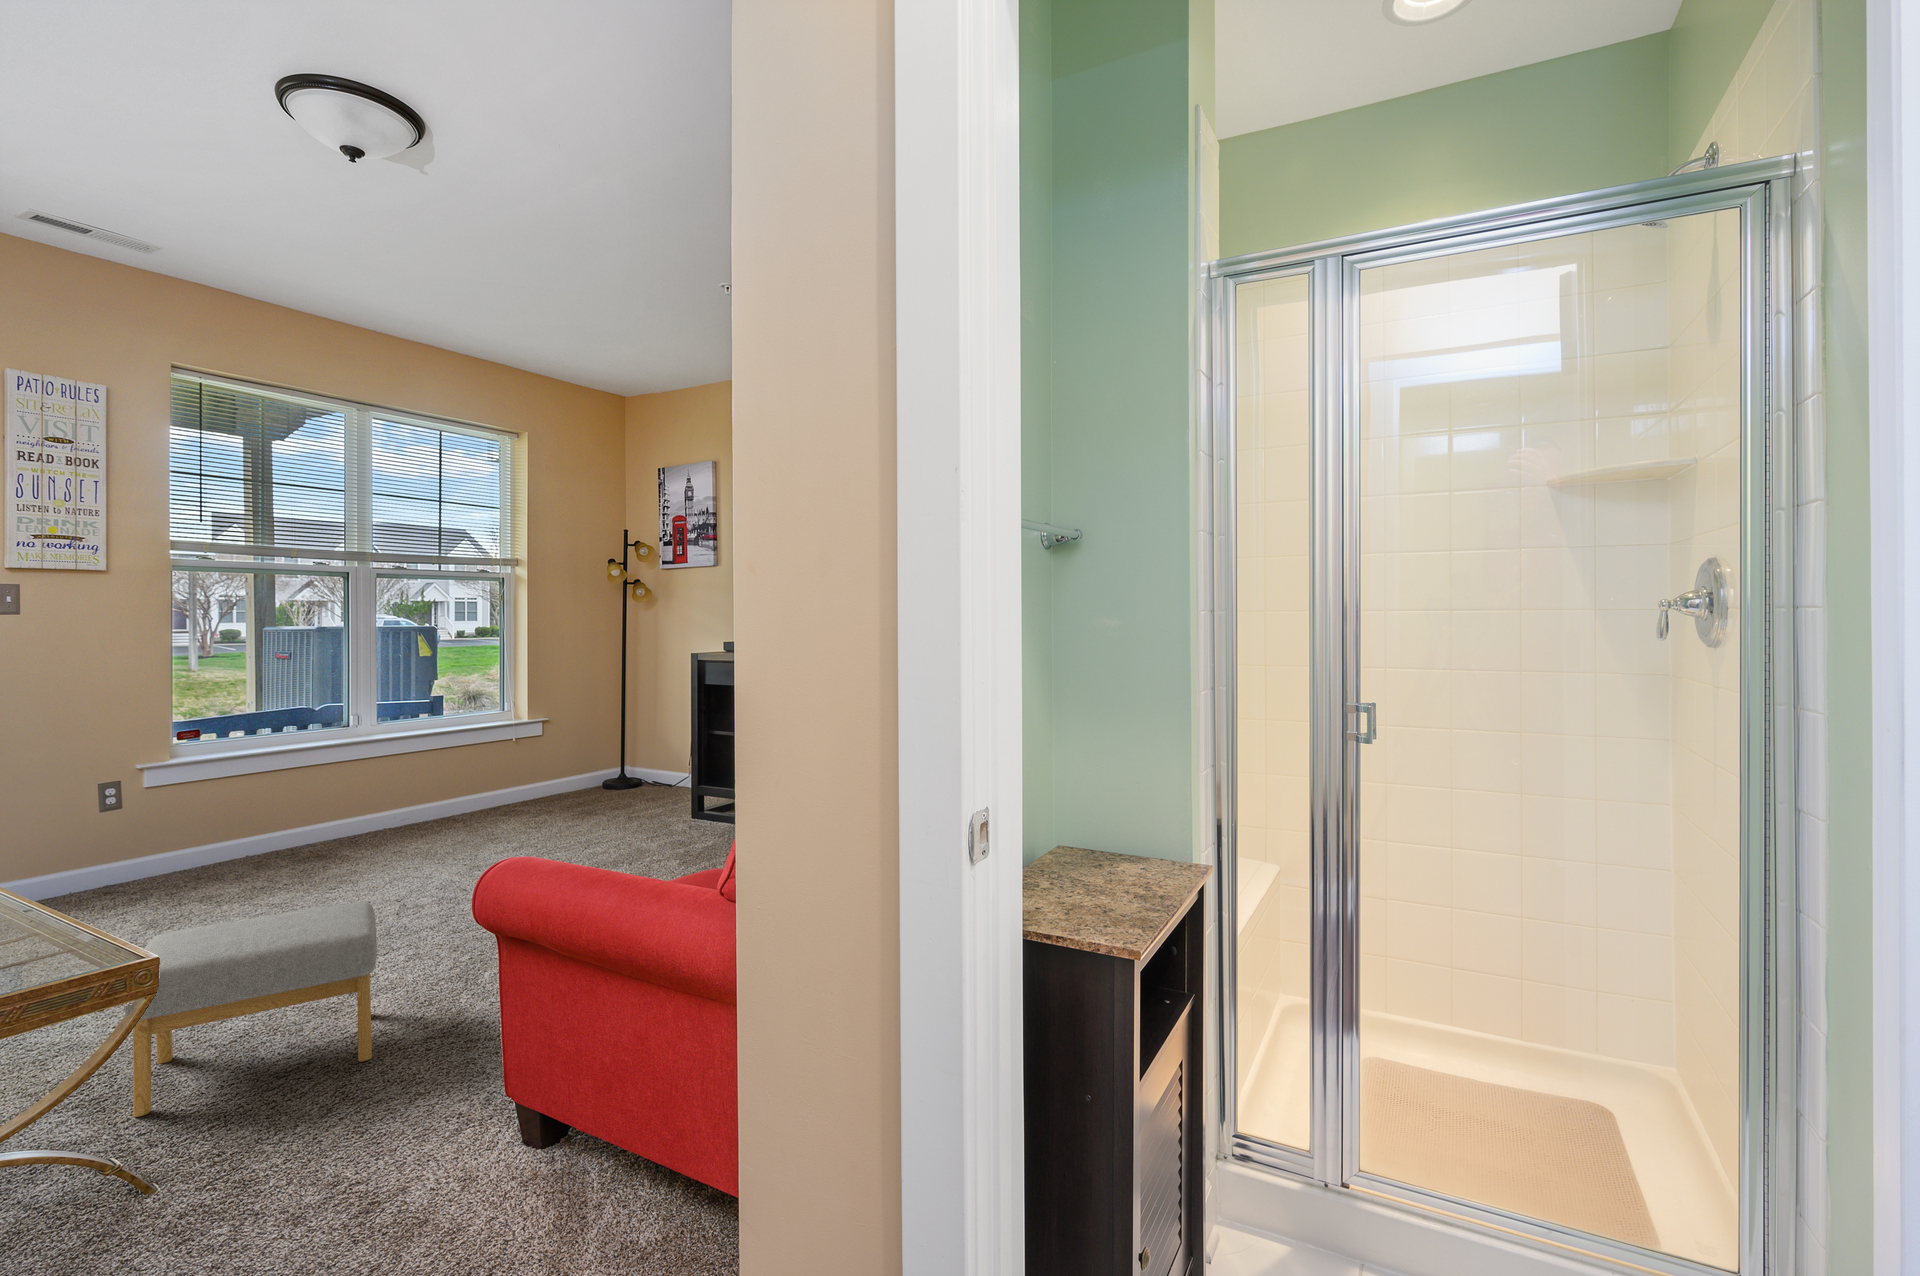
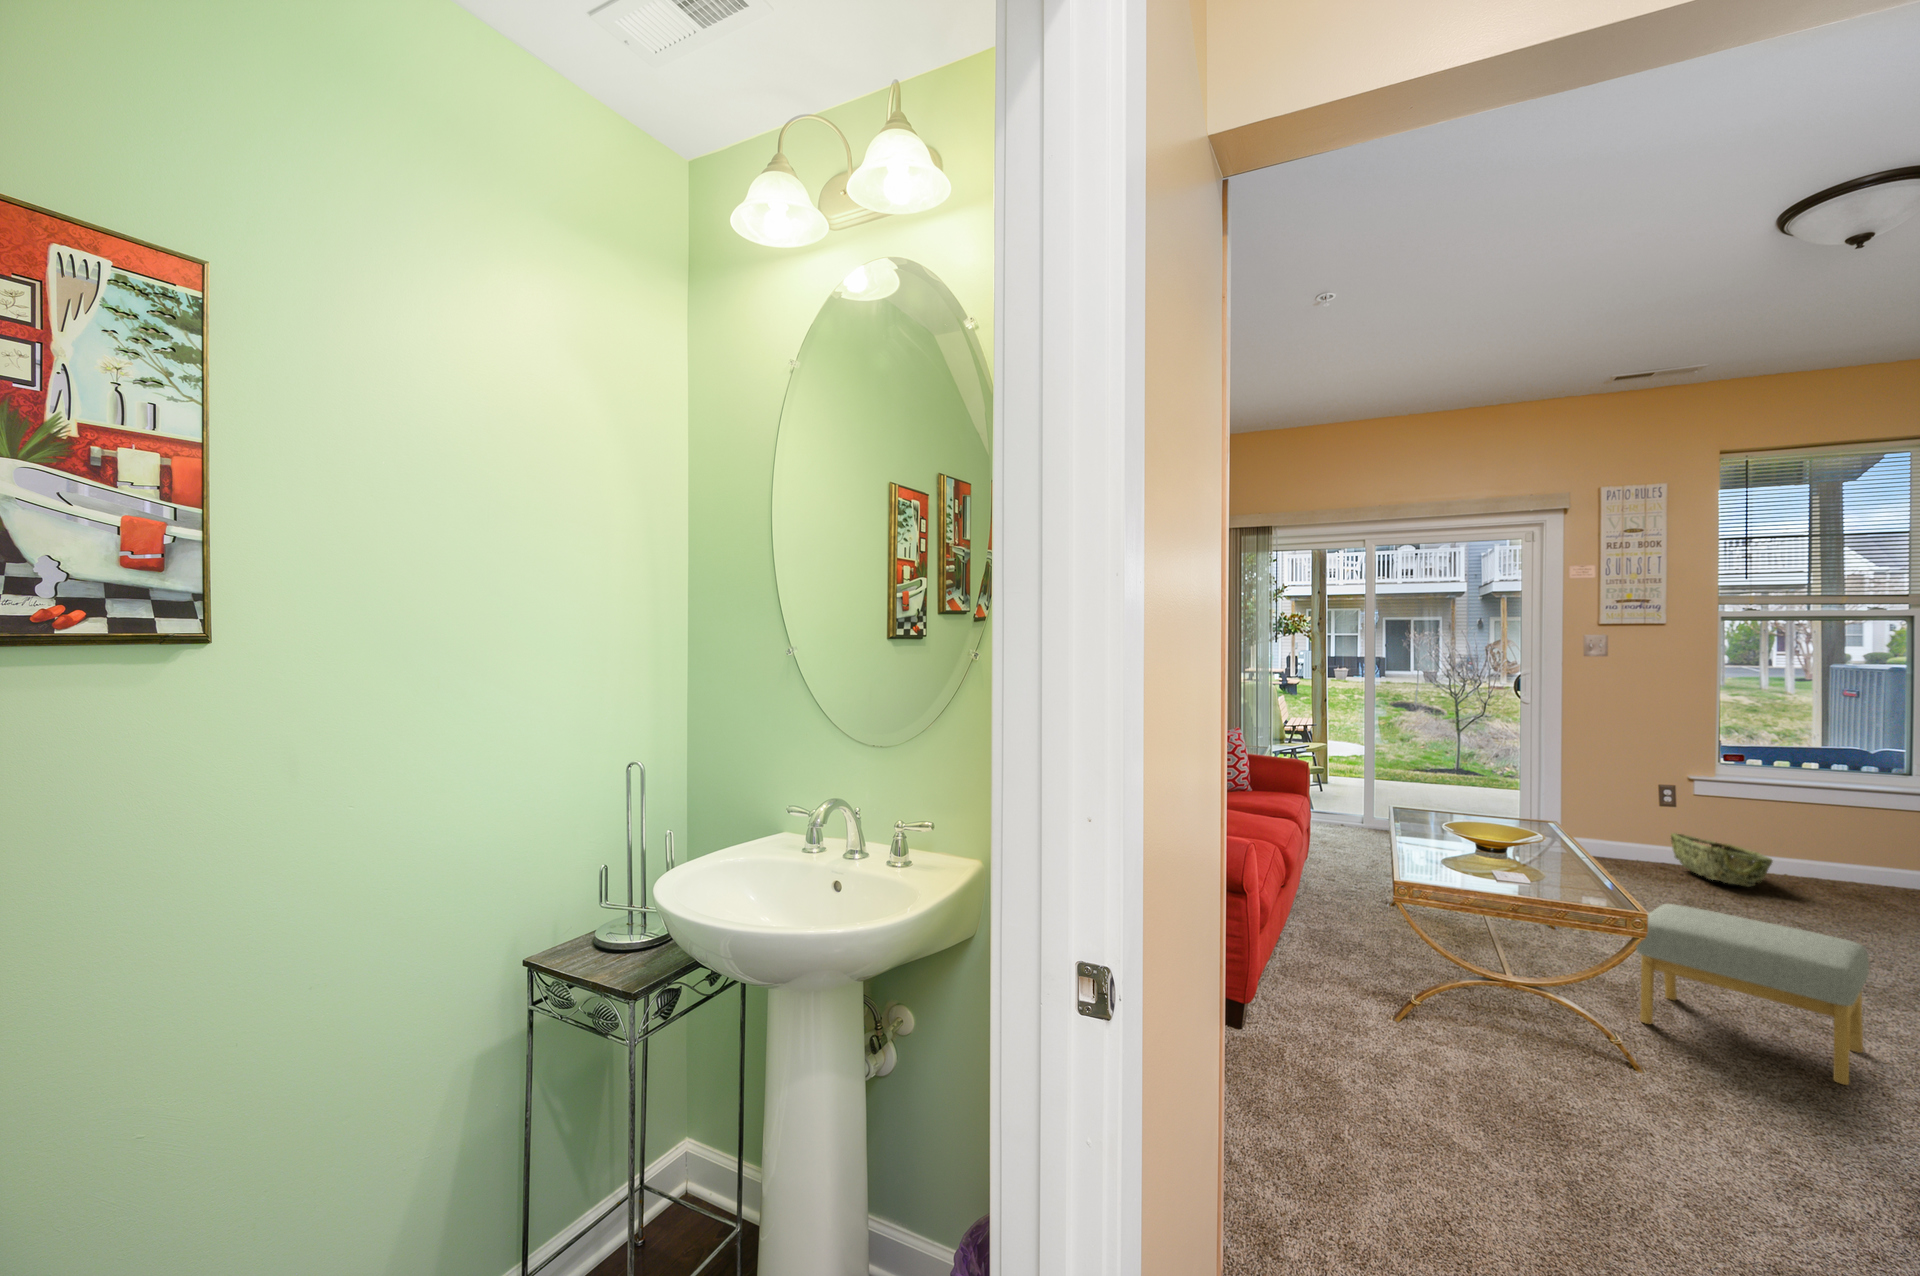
woven basket: none [117,838,239,887] -> present [1671,833,1772,887]

